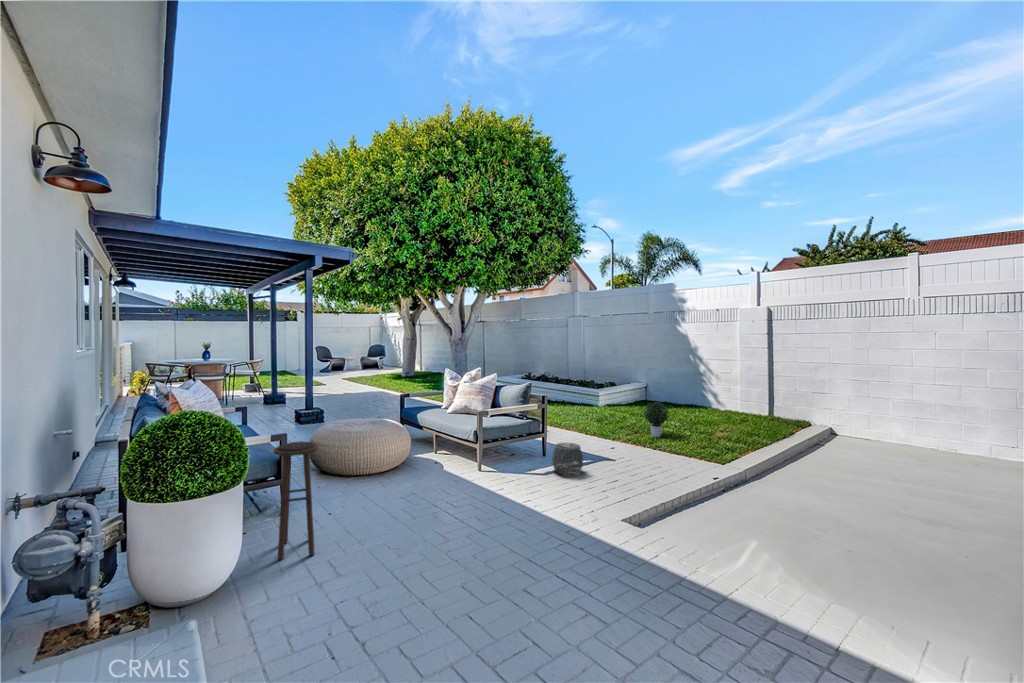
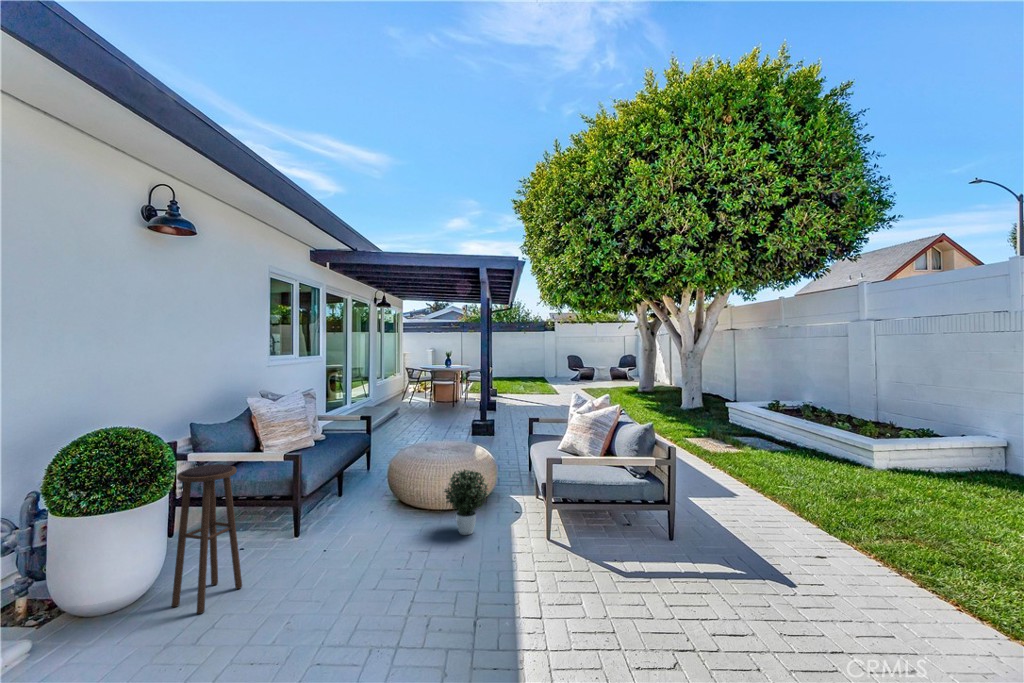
potted plant: present [644,402,669,437] -> present [444,470,488,535]
woven basket: present [552,443,583,475] -> none [653,529,712,596]

